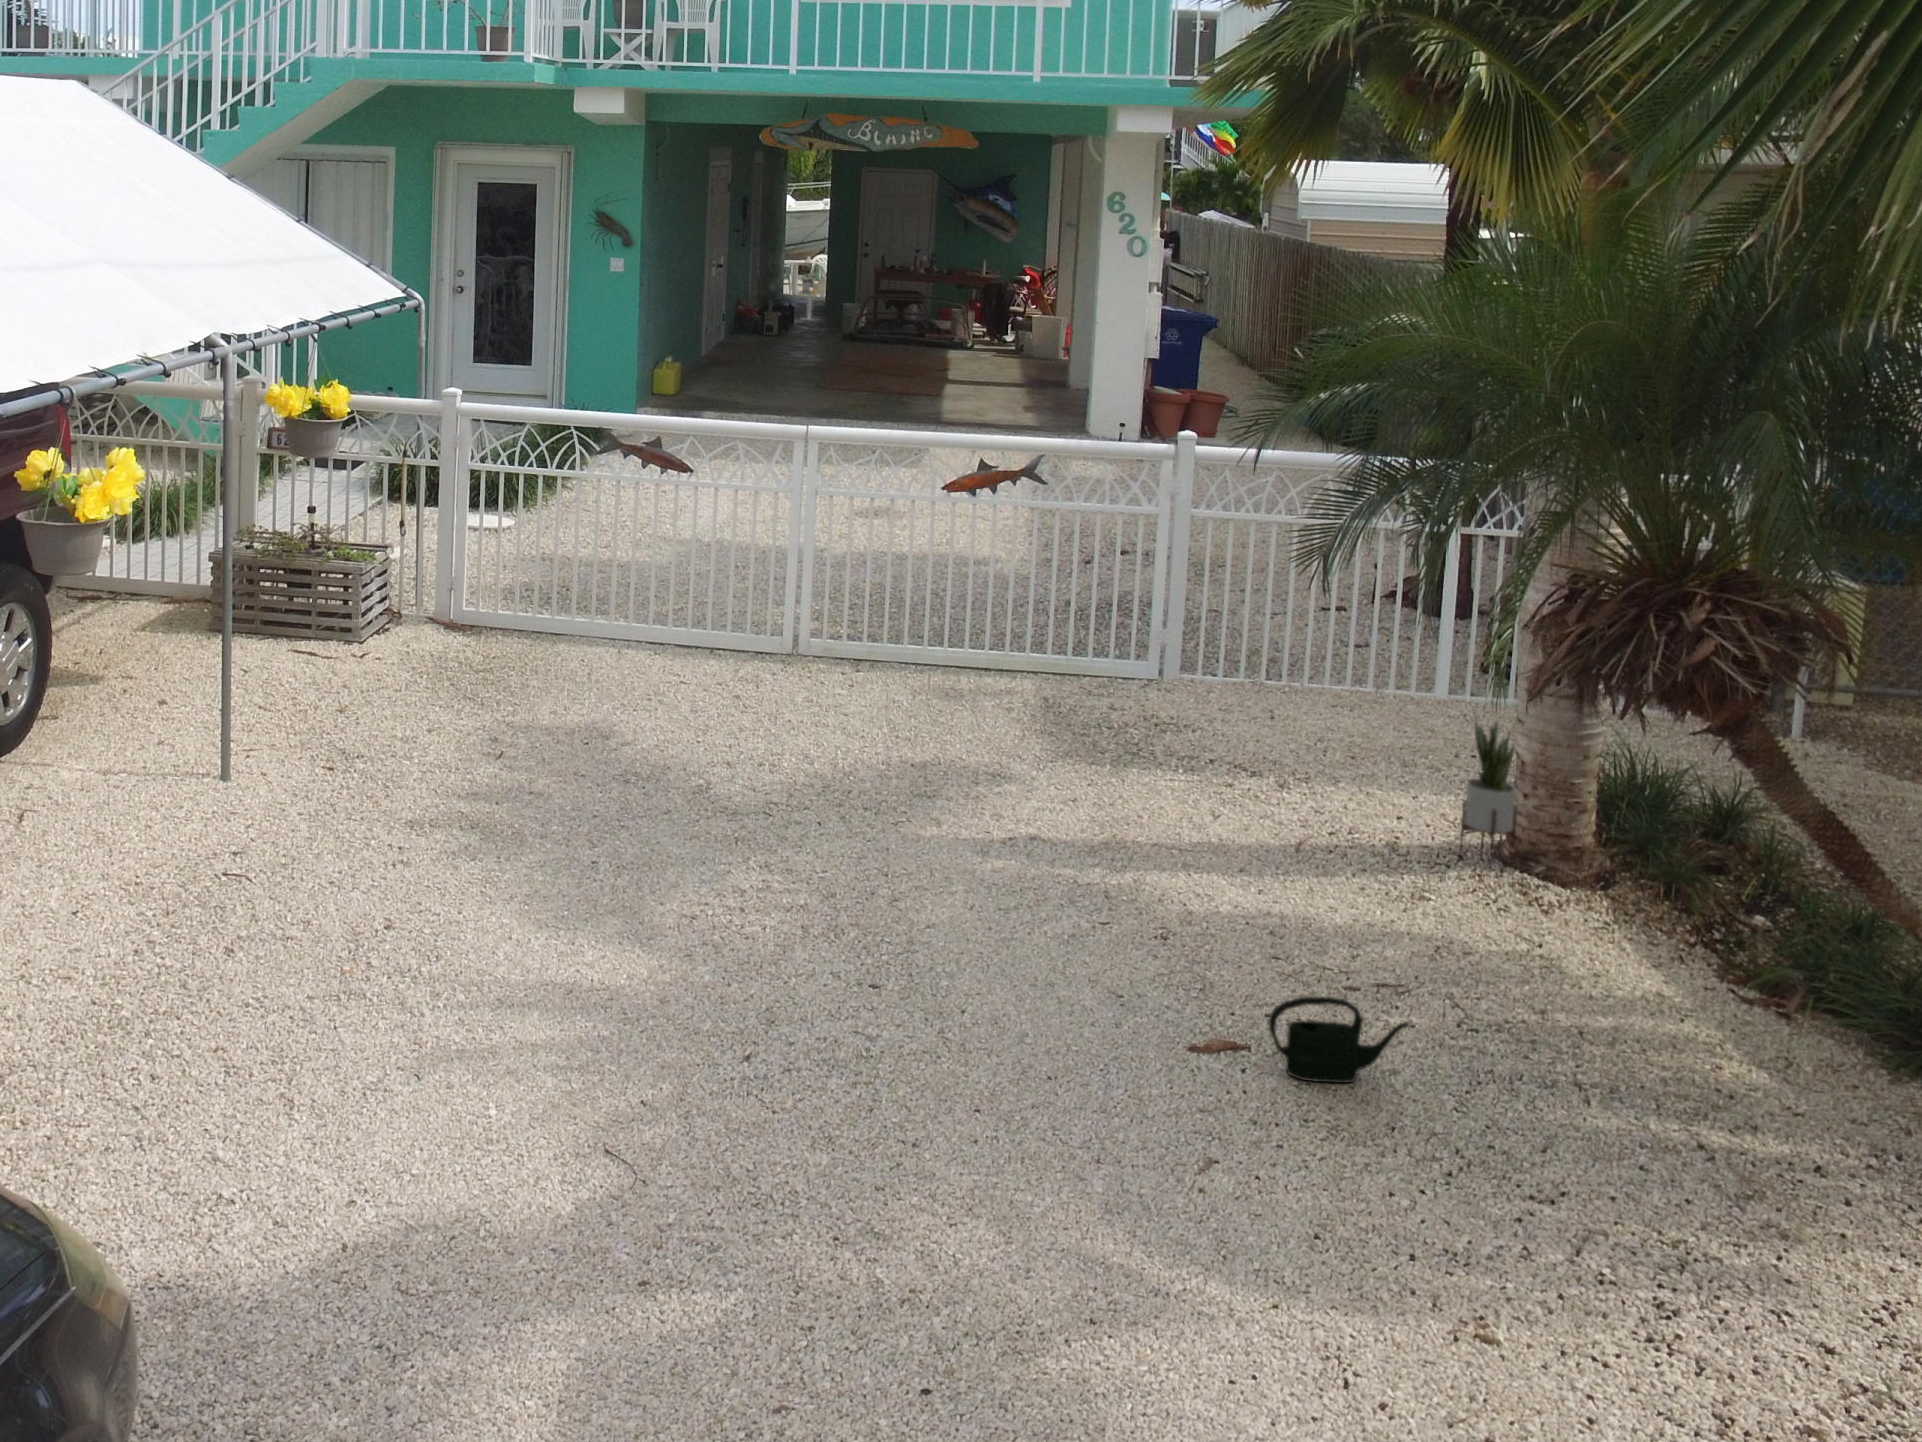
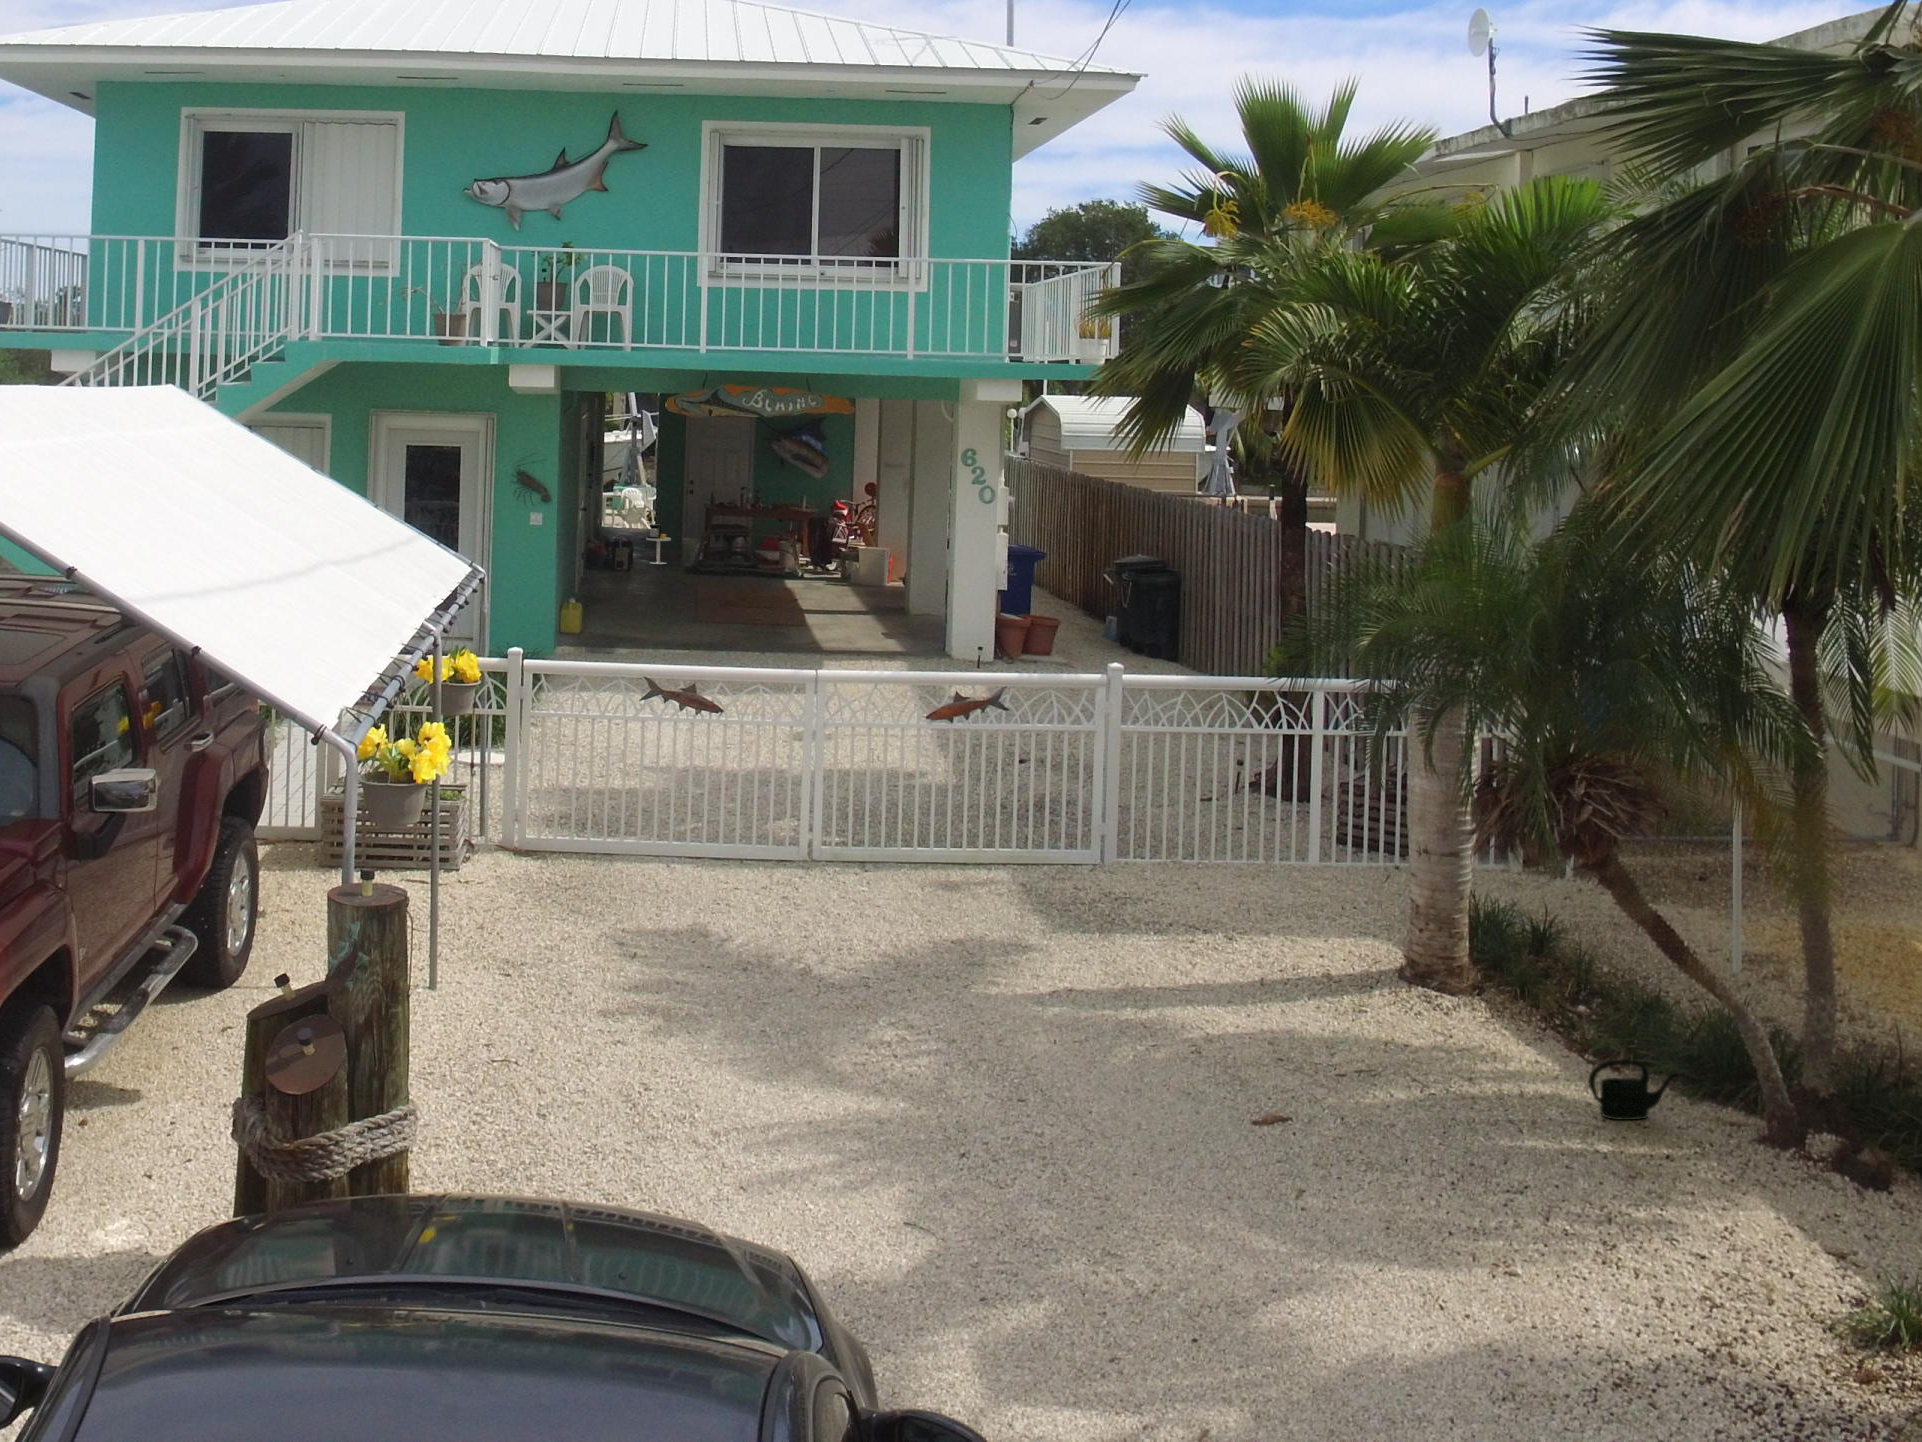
potted plant: present [1459,717,1517,867] -> none [1376,867,1415,989]
watering can: present [1269,997,1409,1083] -> present [1589,1059,1677,1120]

